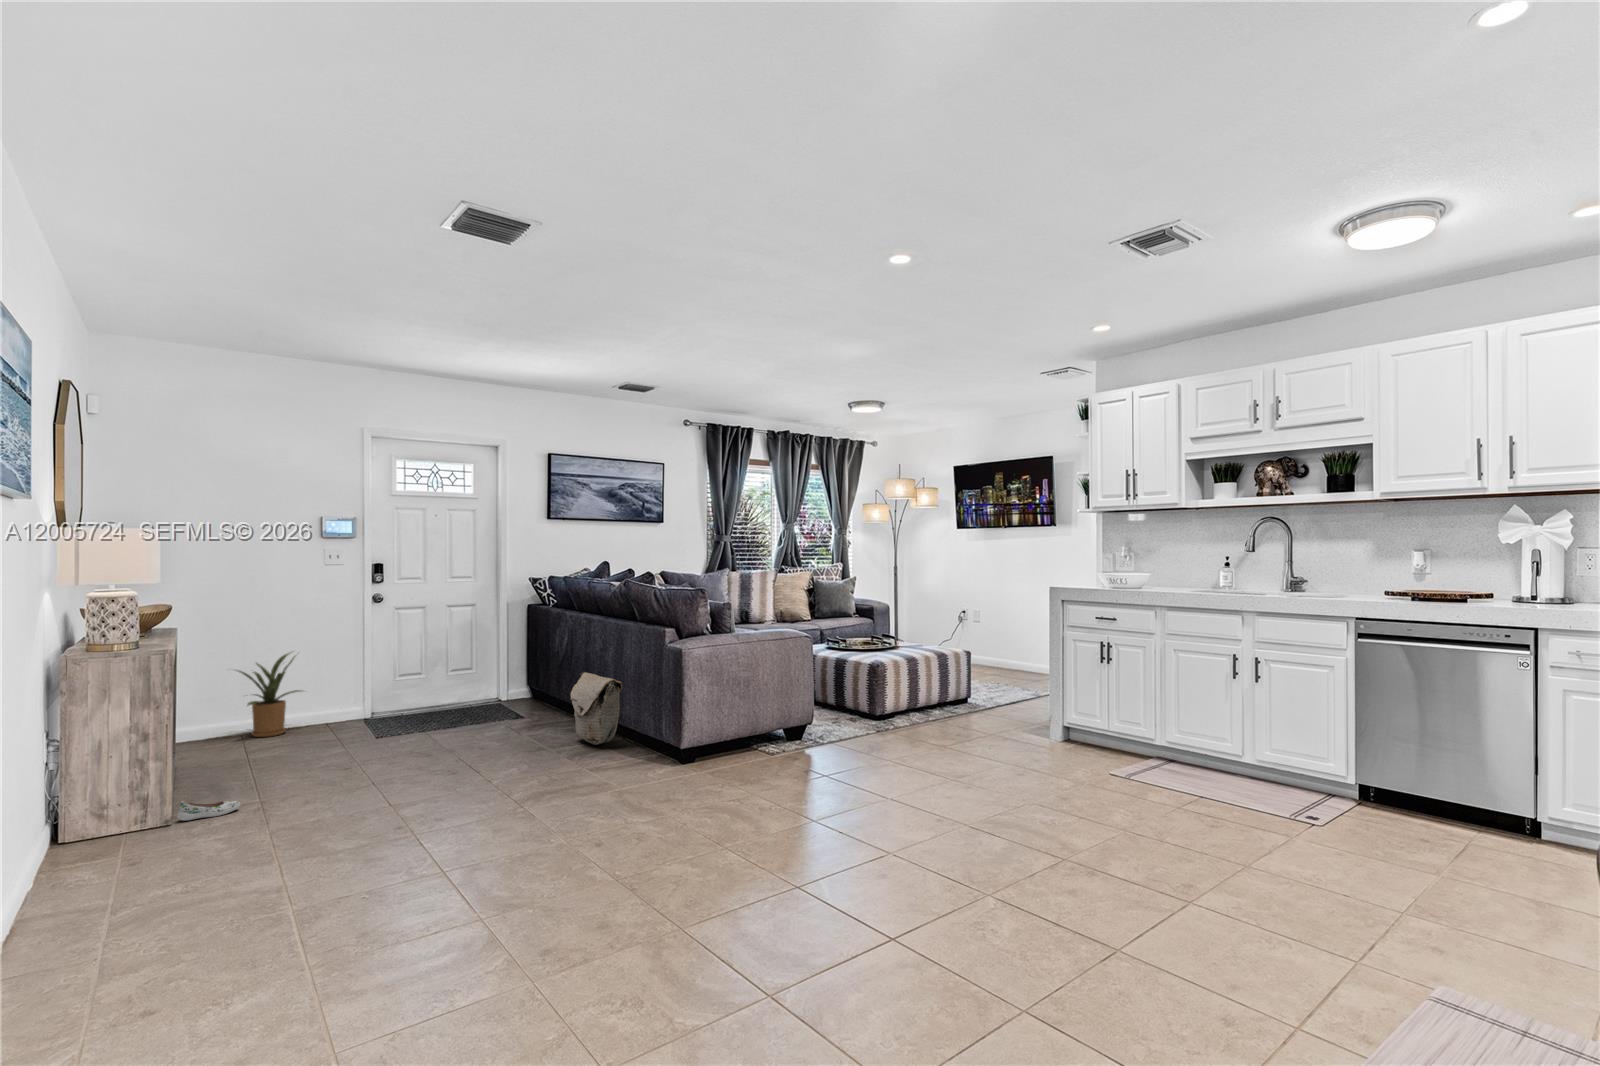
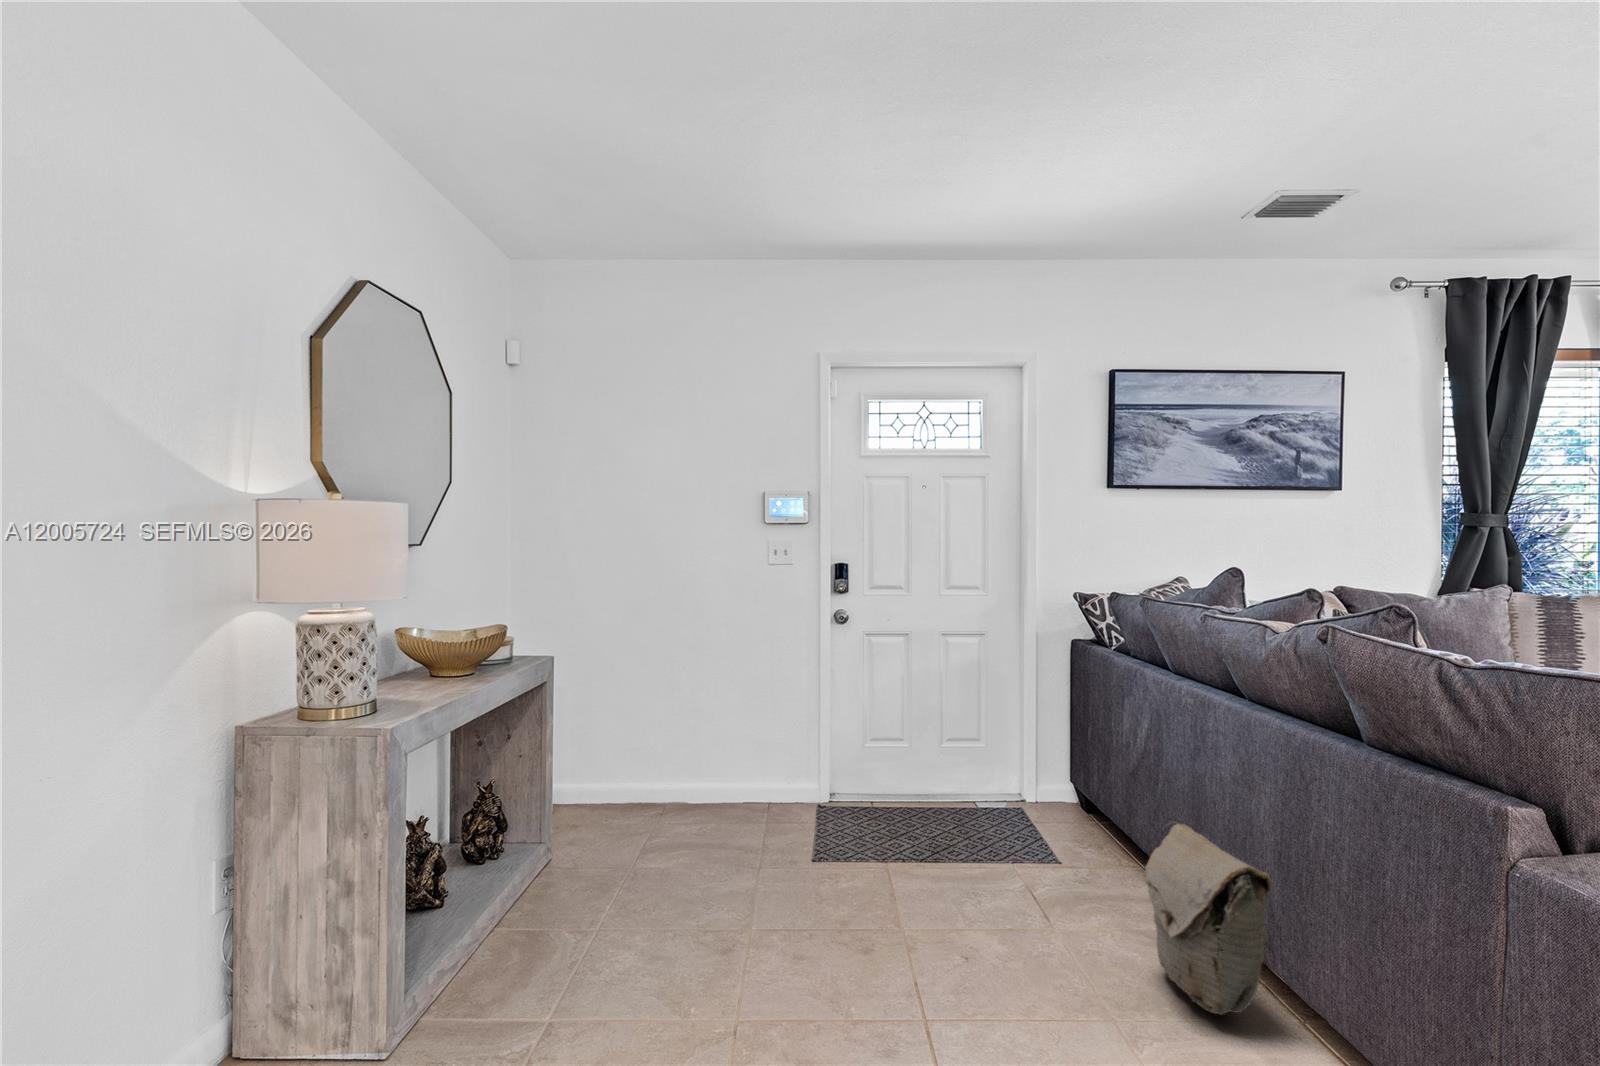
house plant: present [239,653,300,737] -> none [630,694,744,823]
shoe: present [178,801,240,821] -> none [428,998,522,1039]

